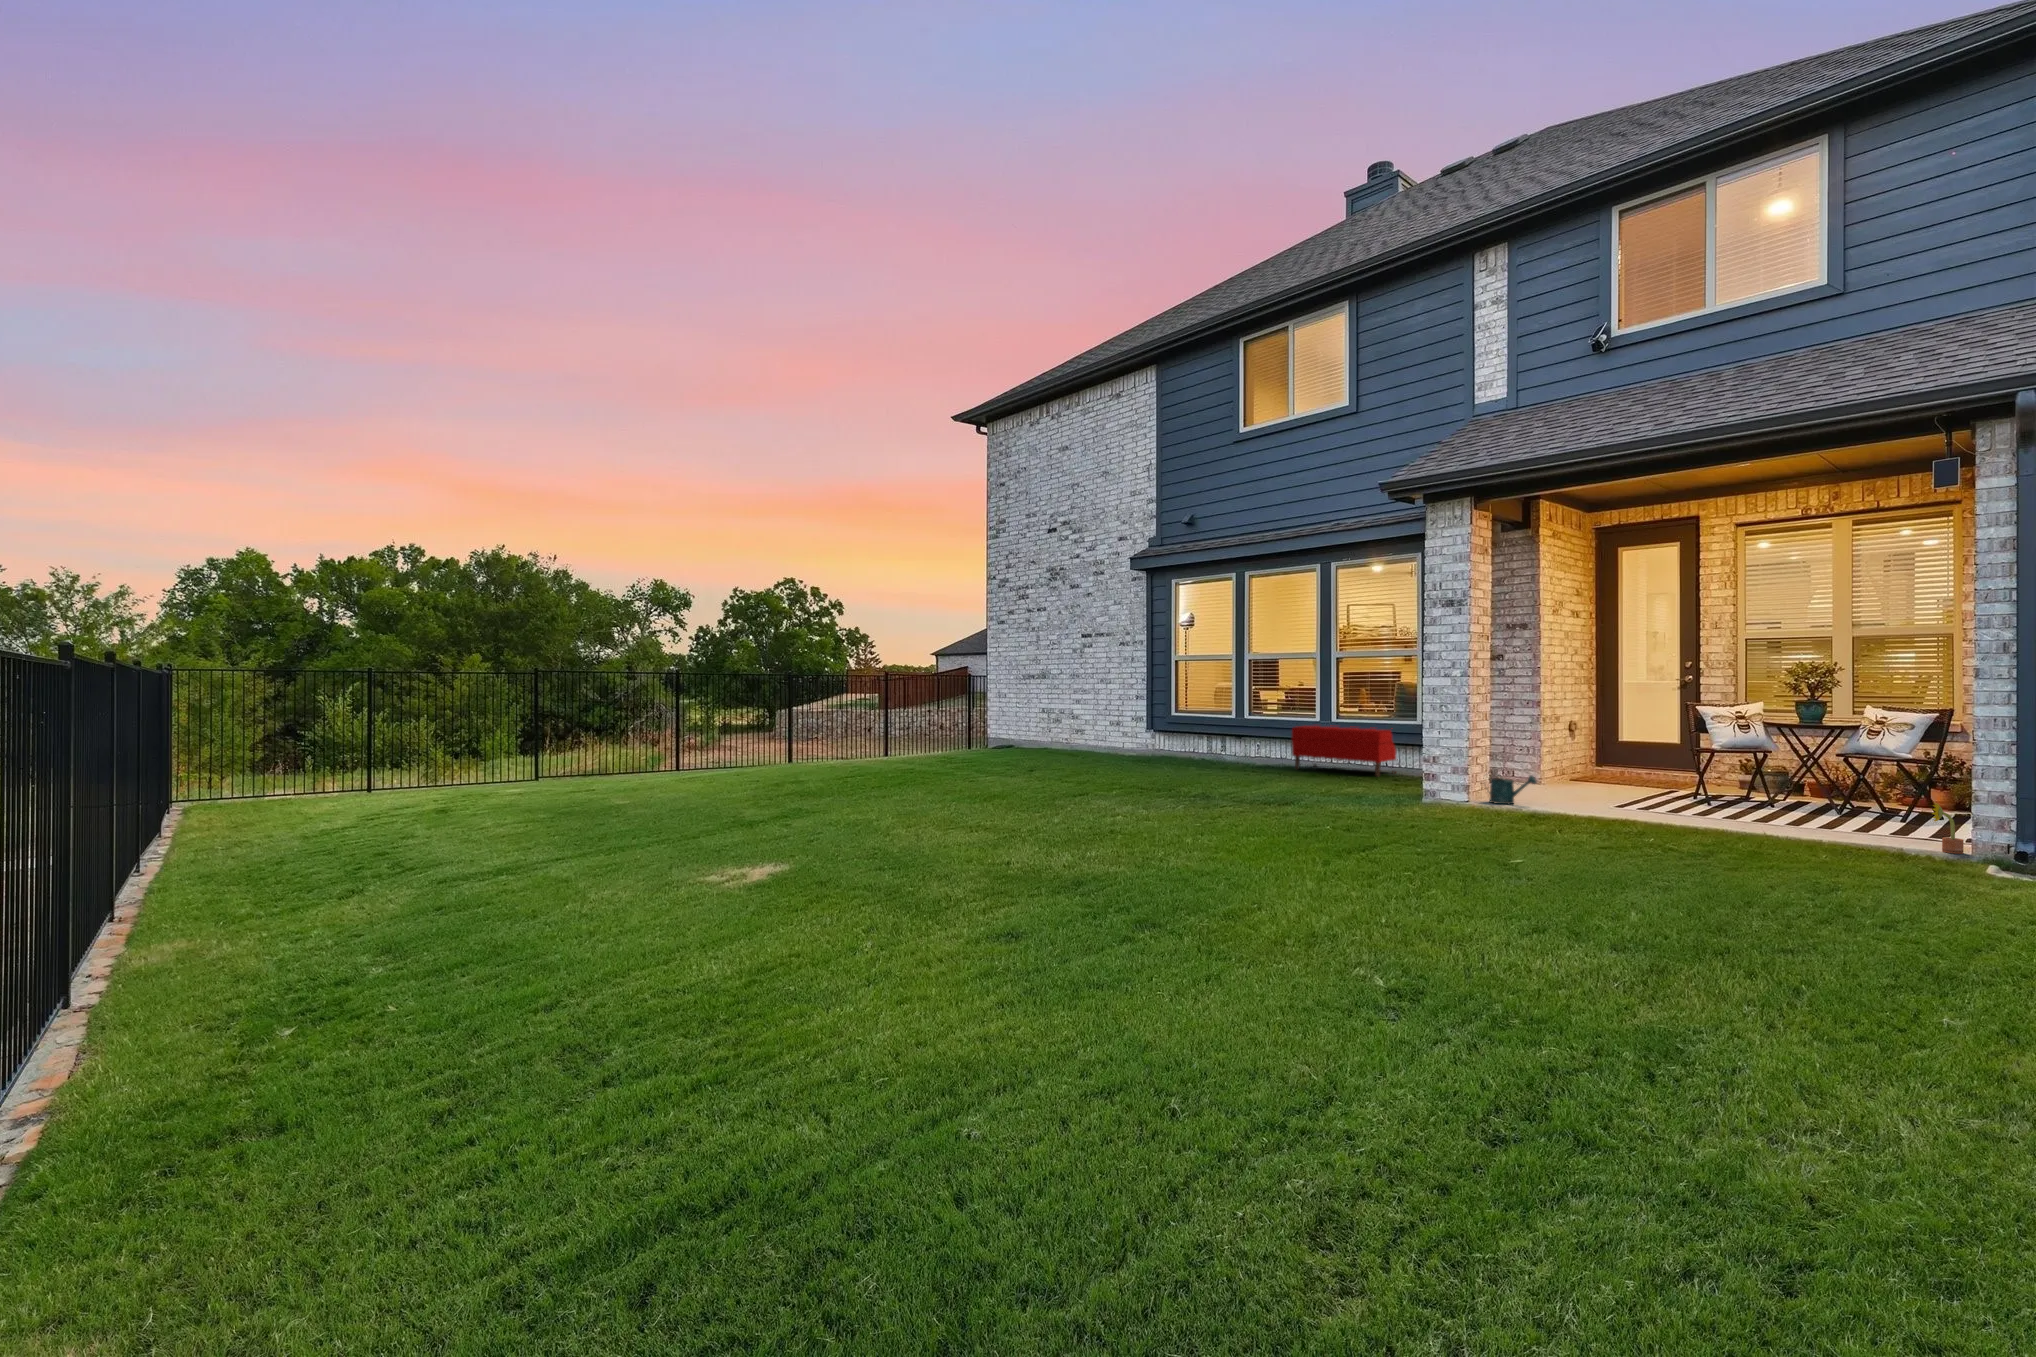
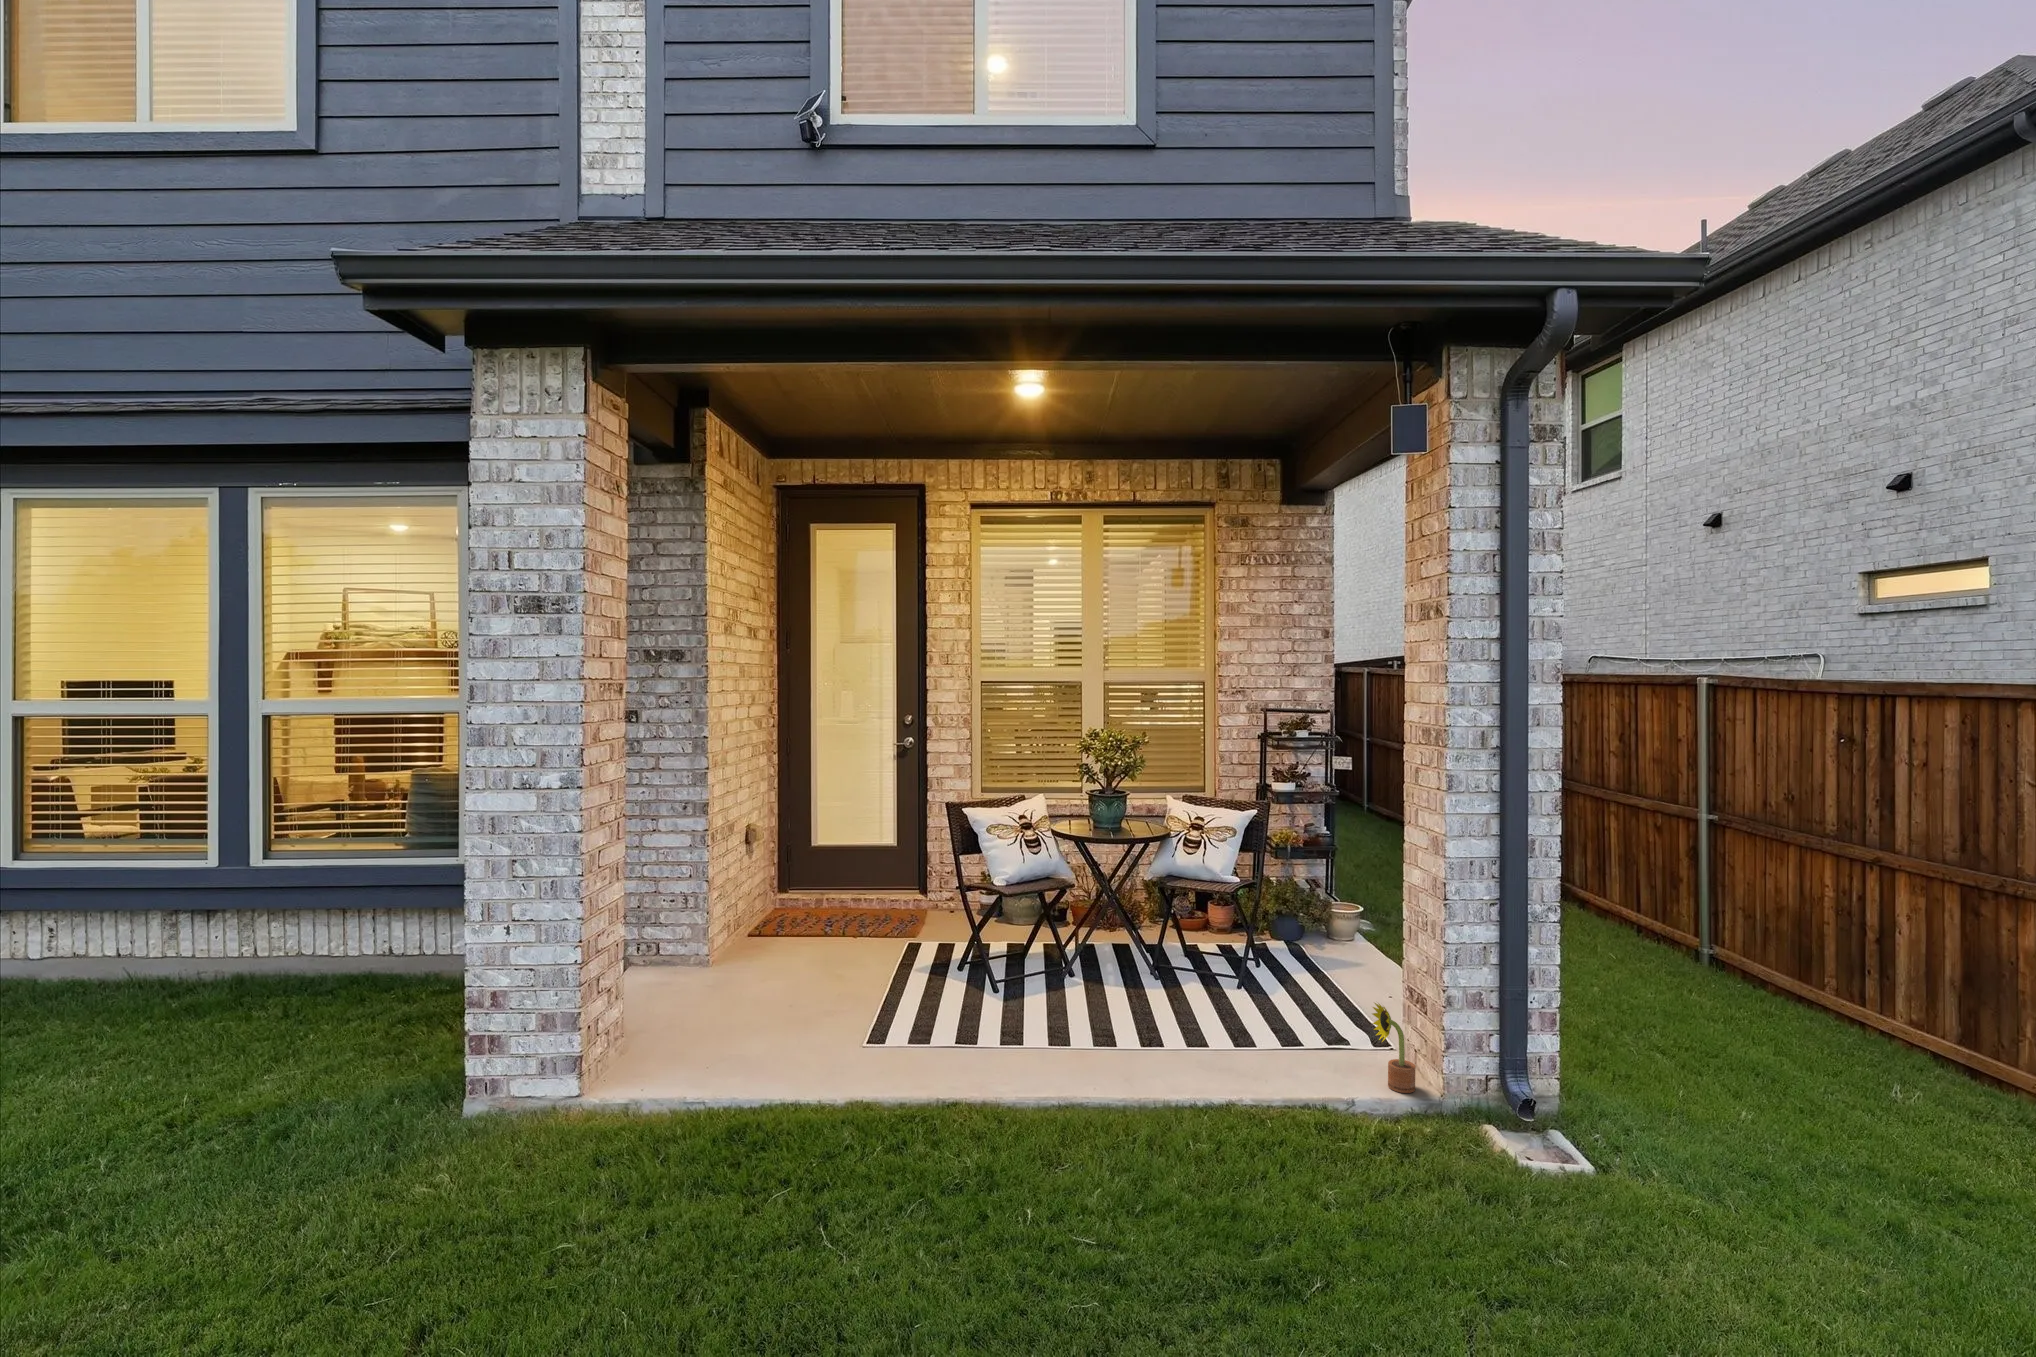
bench: present [1292,725,1398,777] -> none [117,872,425,1008]
watering can: present [1489,776,1536,804] -> none [612,1014,732,1098]

